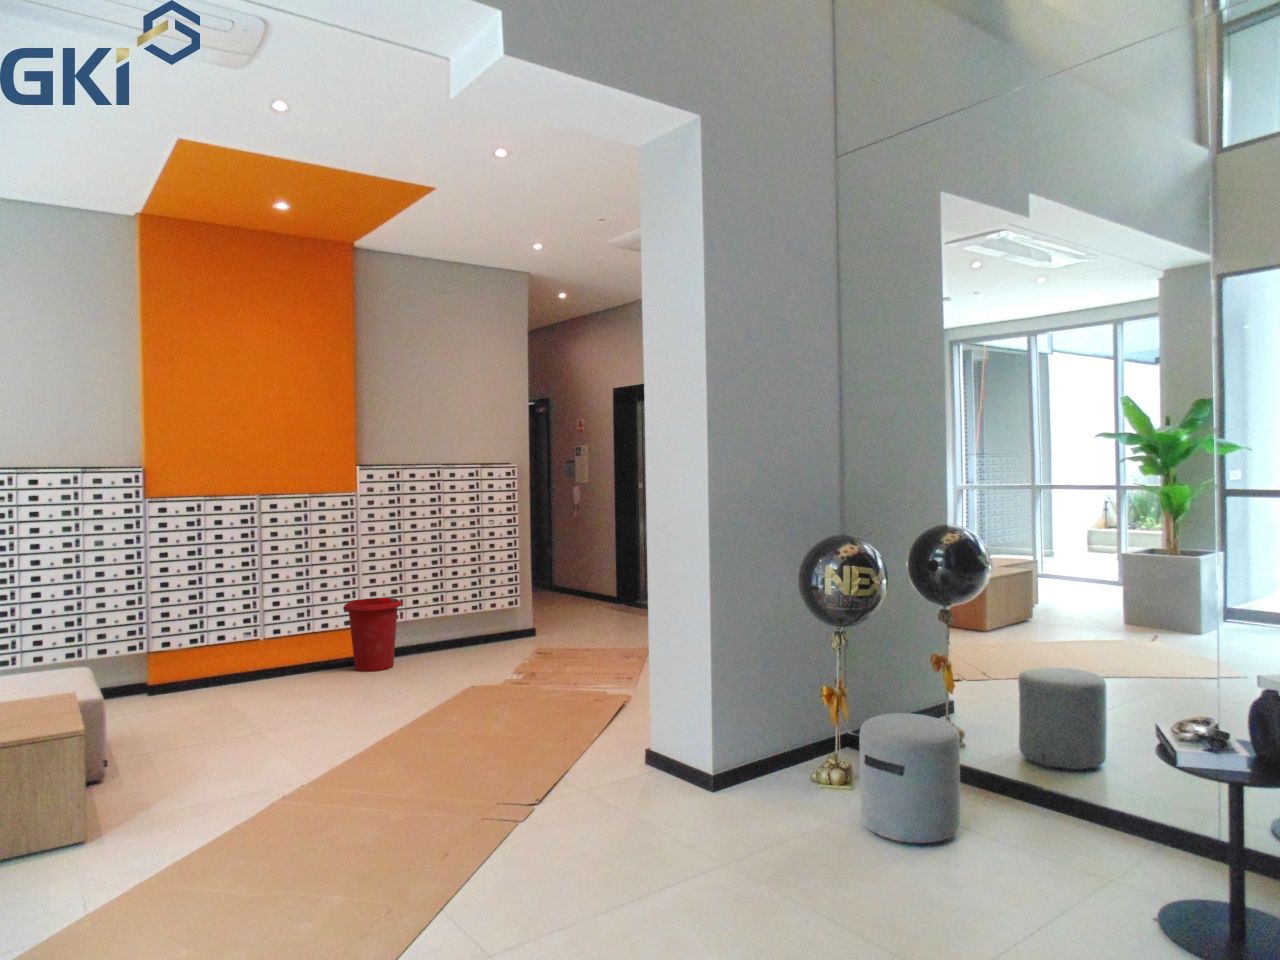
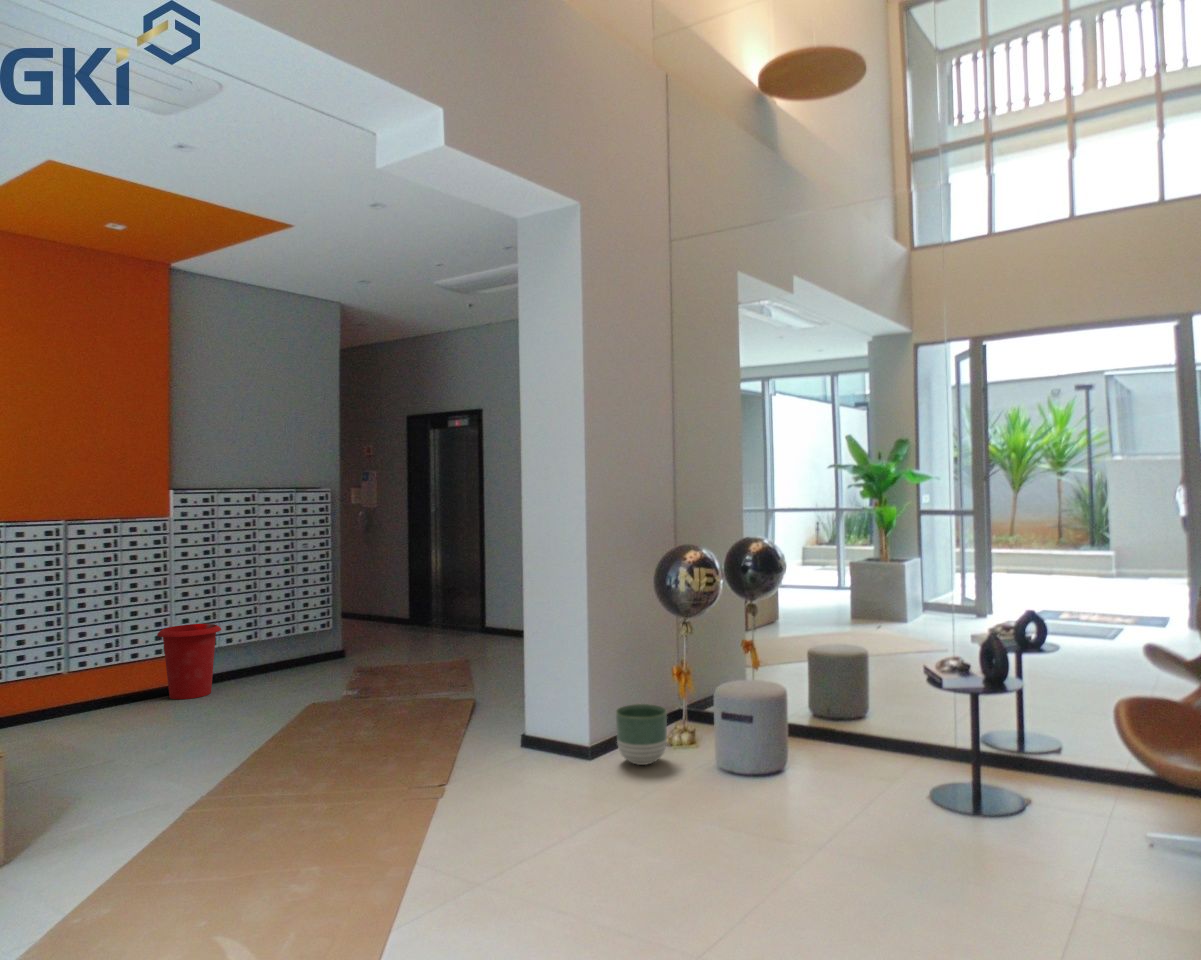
planter: none [751,724,812,797] -> present [616,704,667,765]

